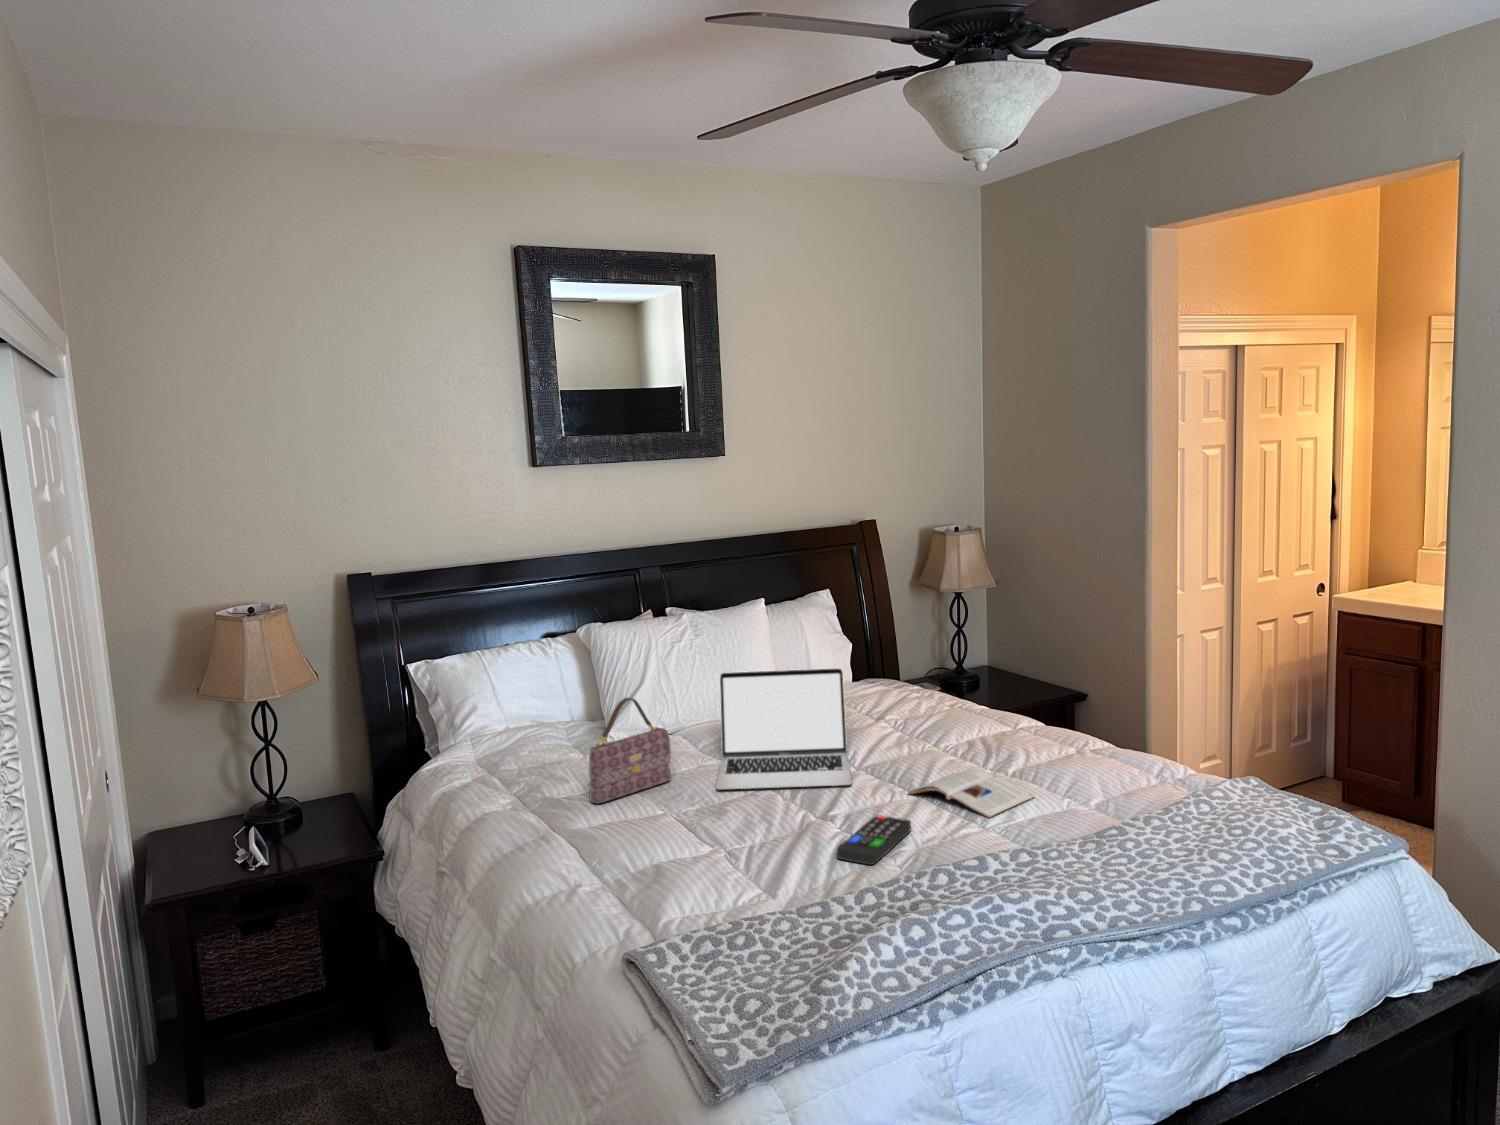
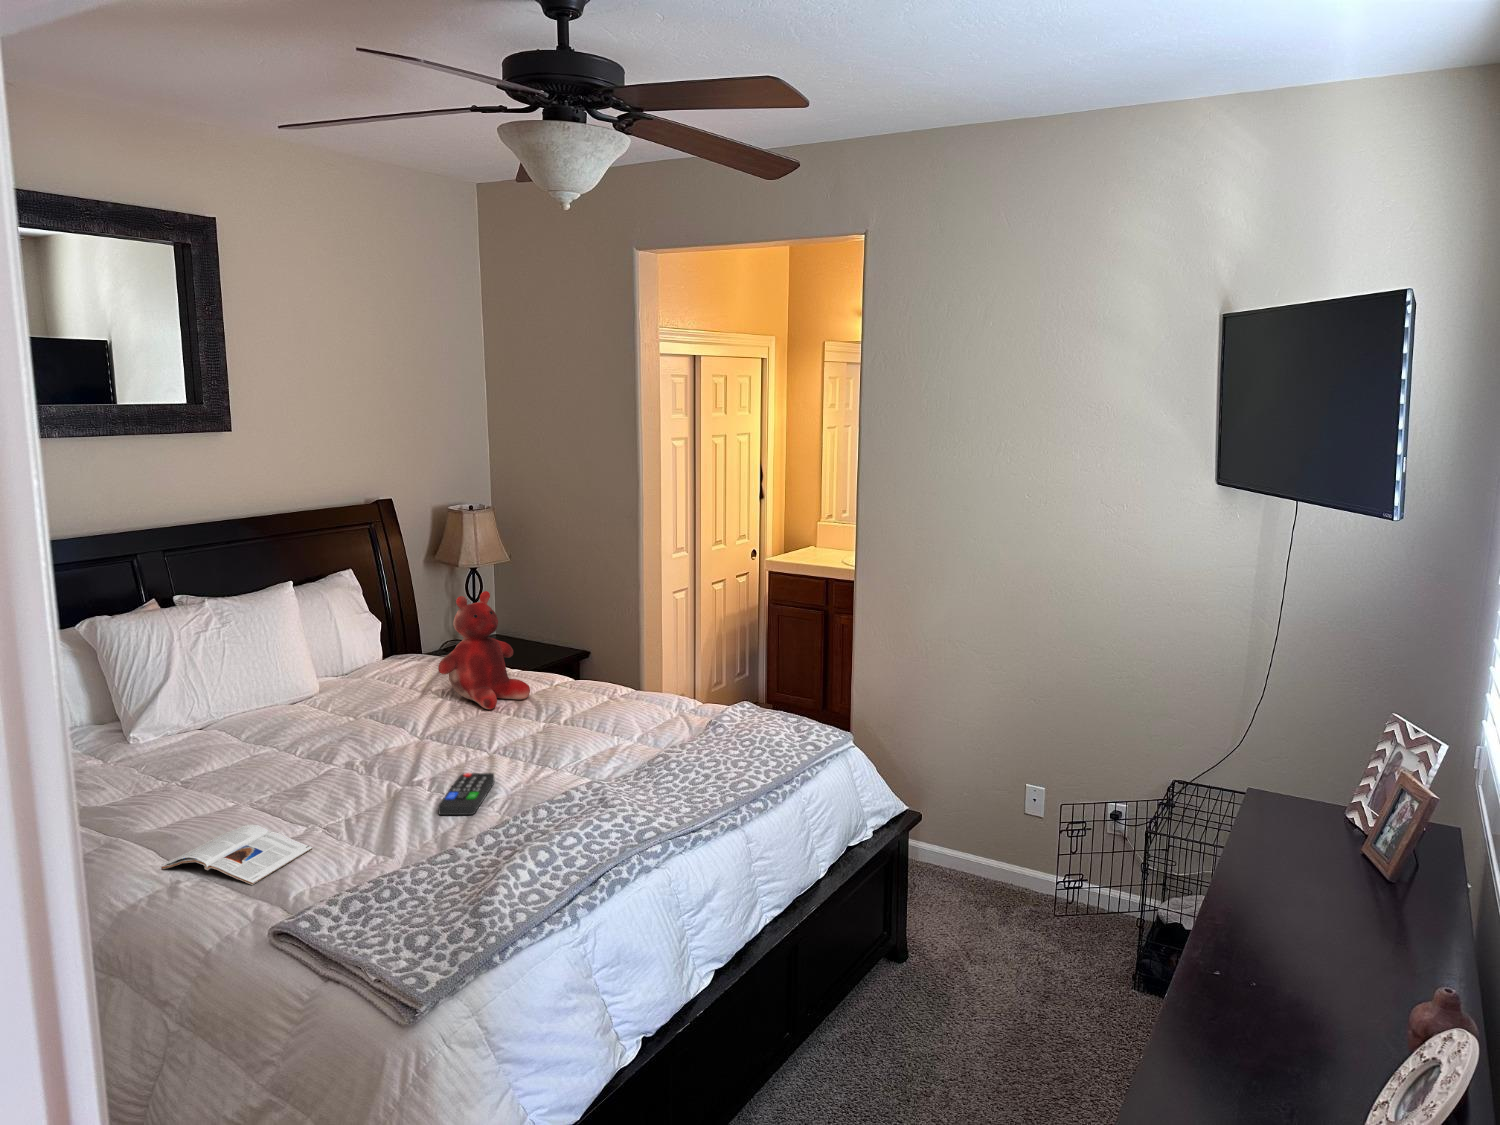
teddy bear: none [888,613,988,746] -> present [438,591,530,709]
laptop: present [716,668,852,790] -> none [274,648,425,774]
handbag: present [589,698,671,803] -> none [152,696,236,806]
magazine: present [908,769,1034,818] -> present [162,825,312,885]

